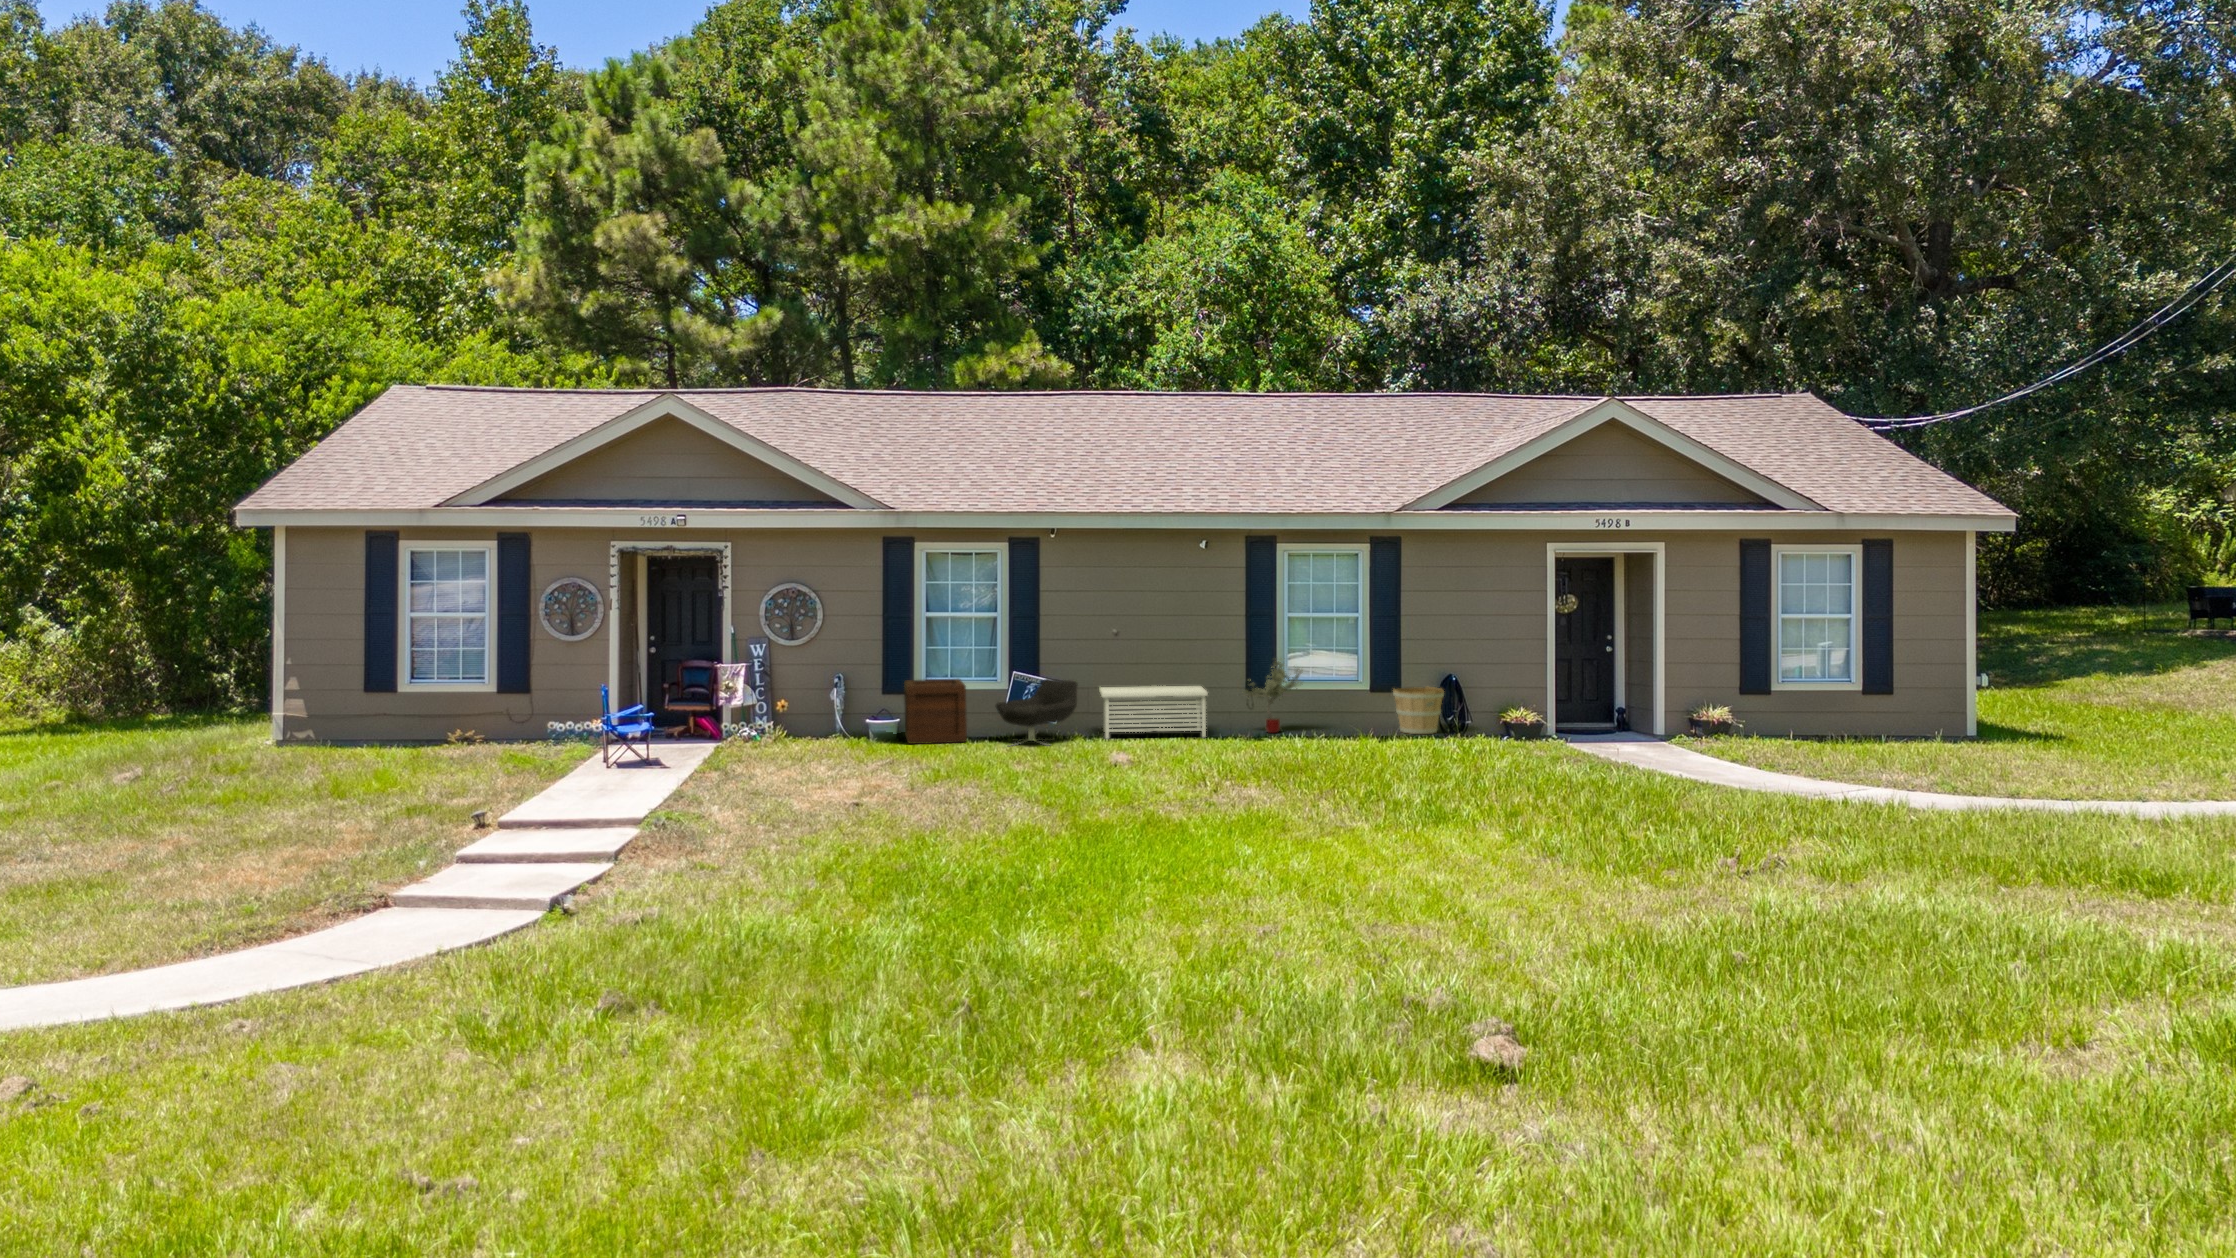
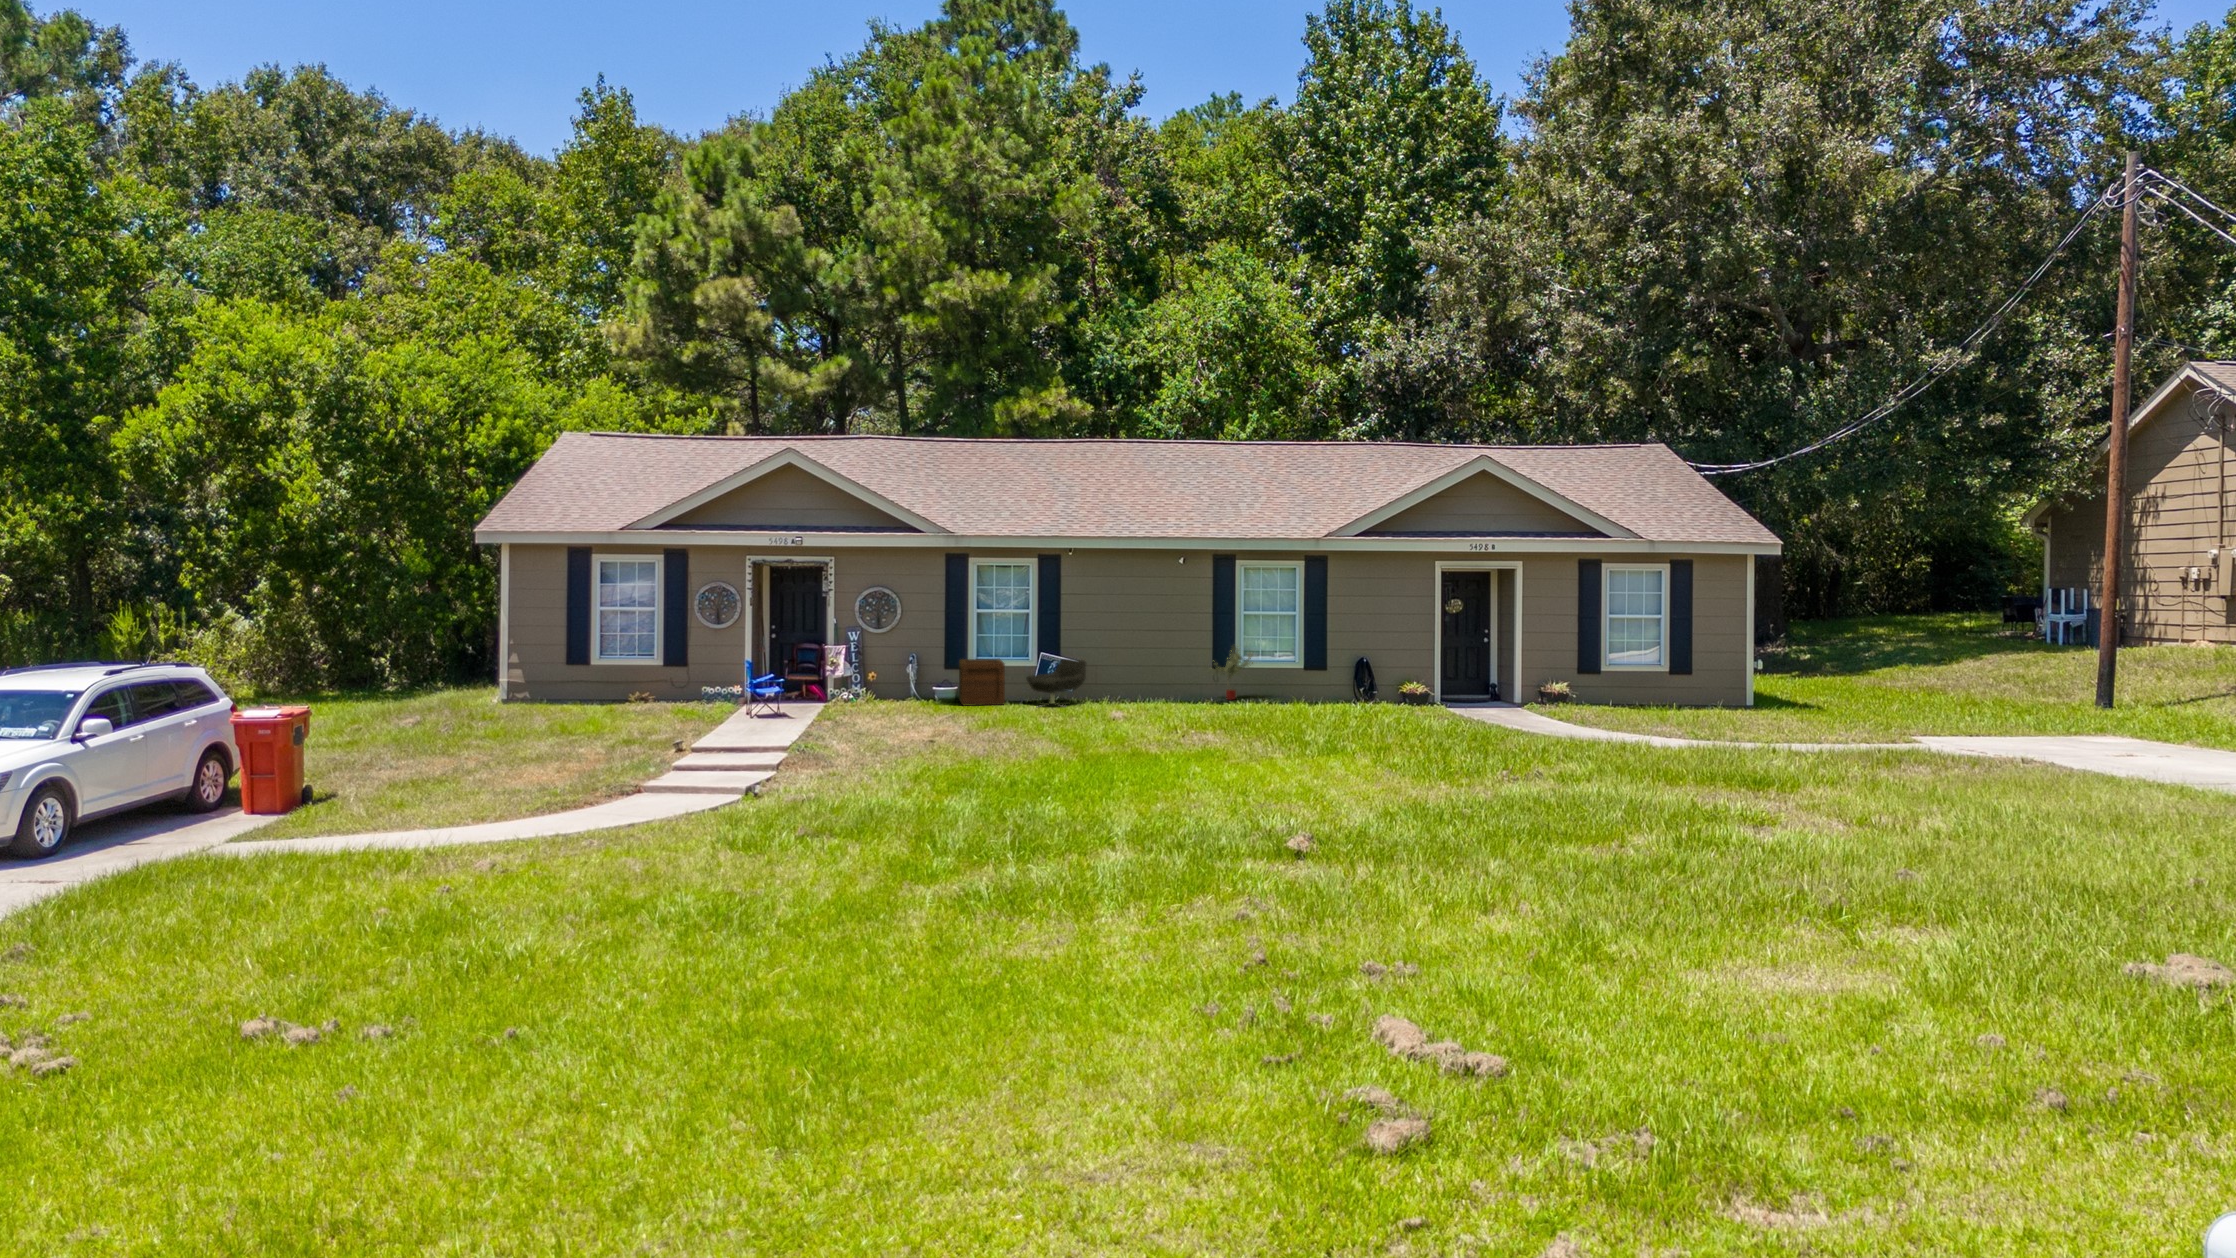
storage bench: present [1099,686,1208,739] -> none [1103,665,1182,703]
wooden bucket: present [1393,687,1444,734] -> none [1320,667,1358,701]

